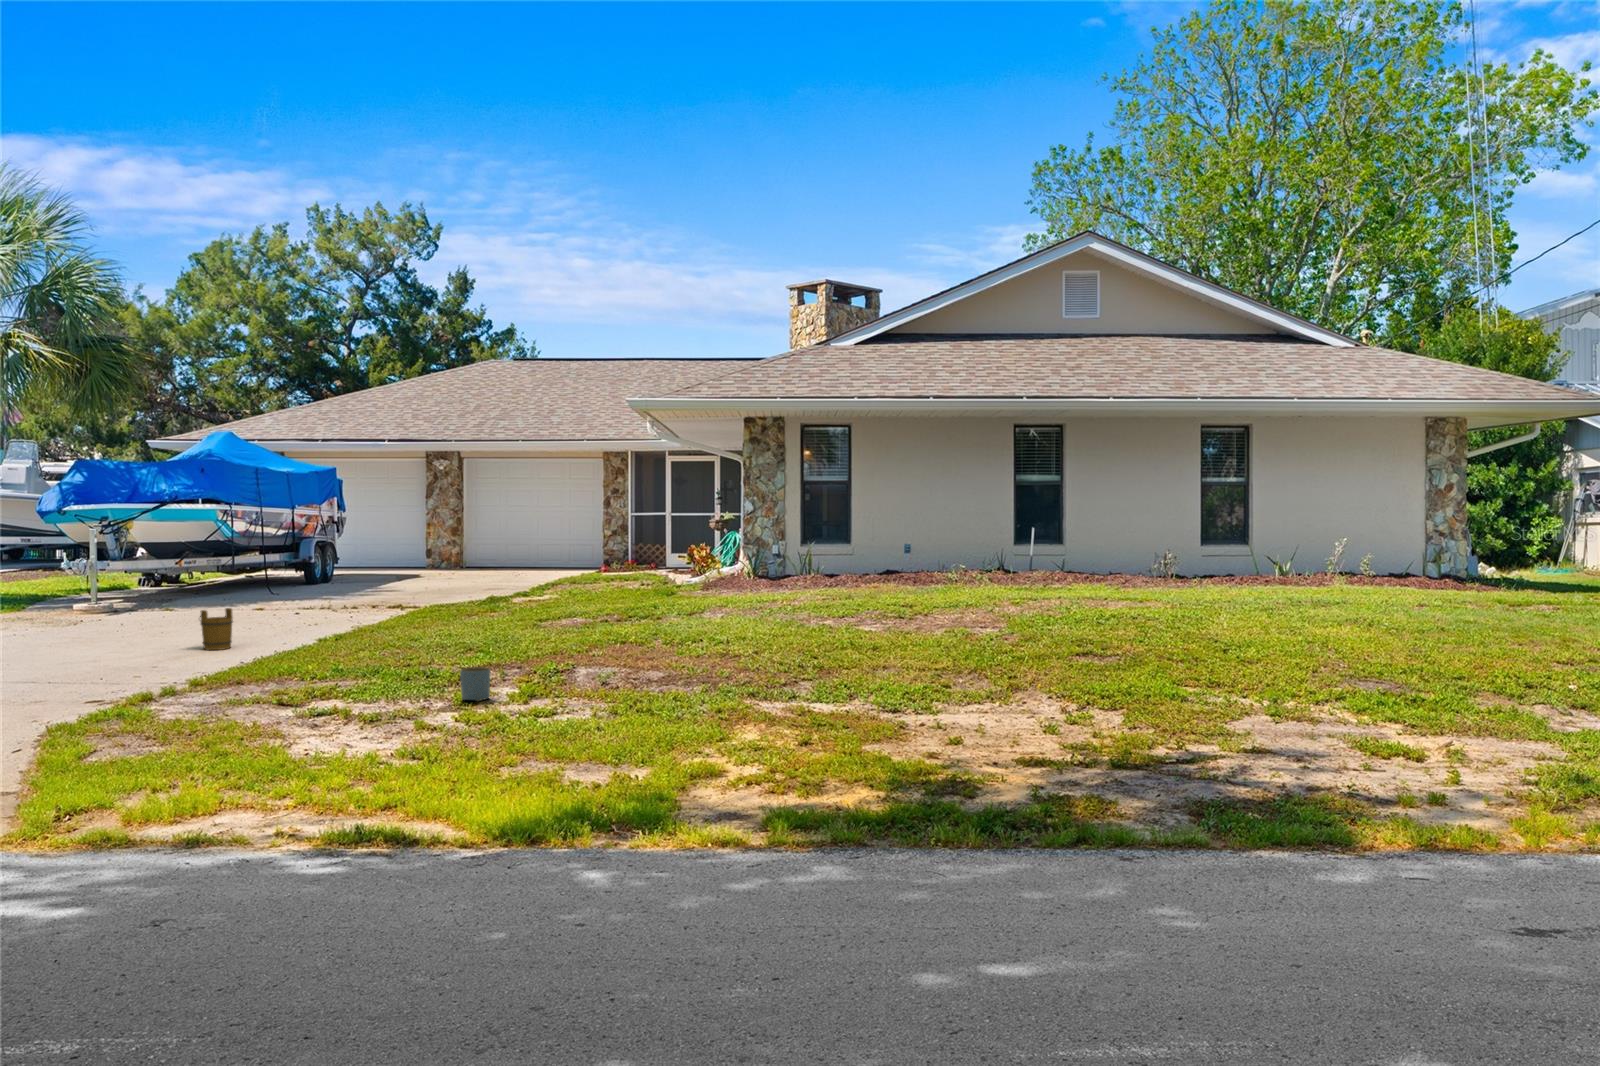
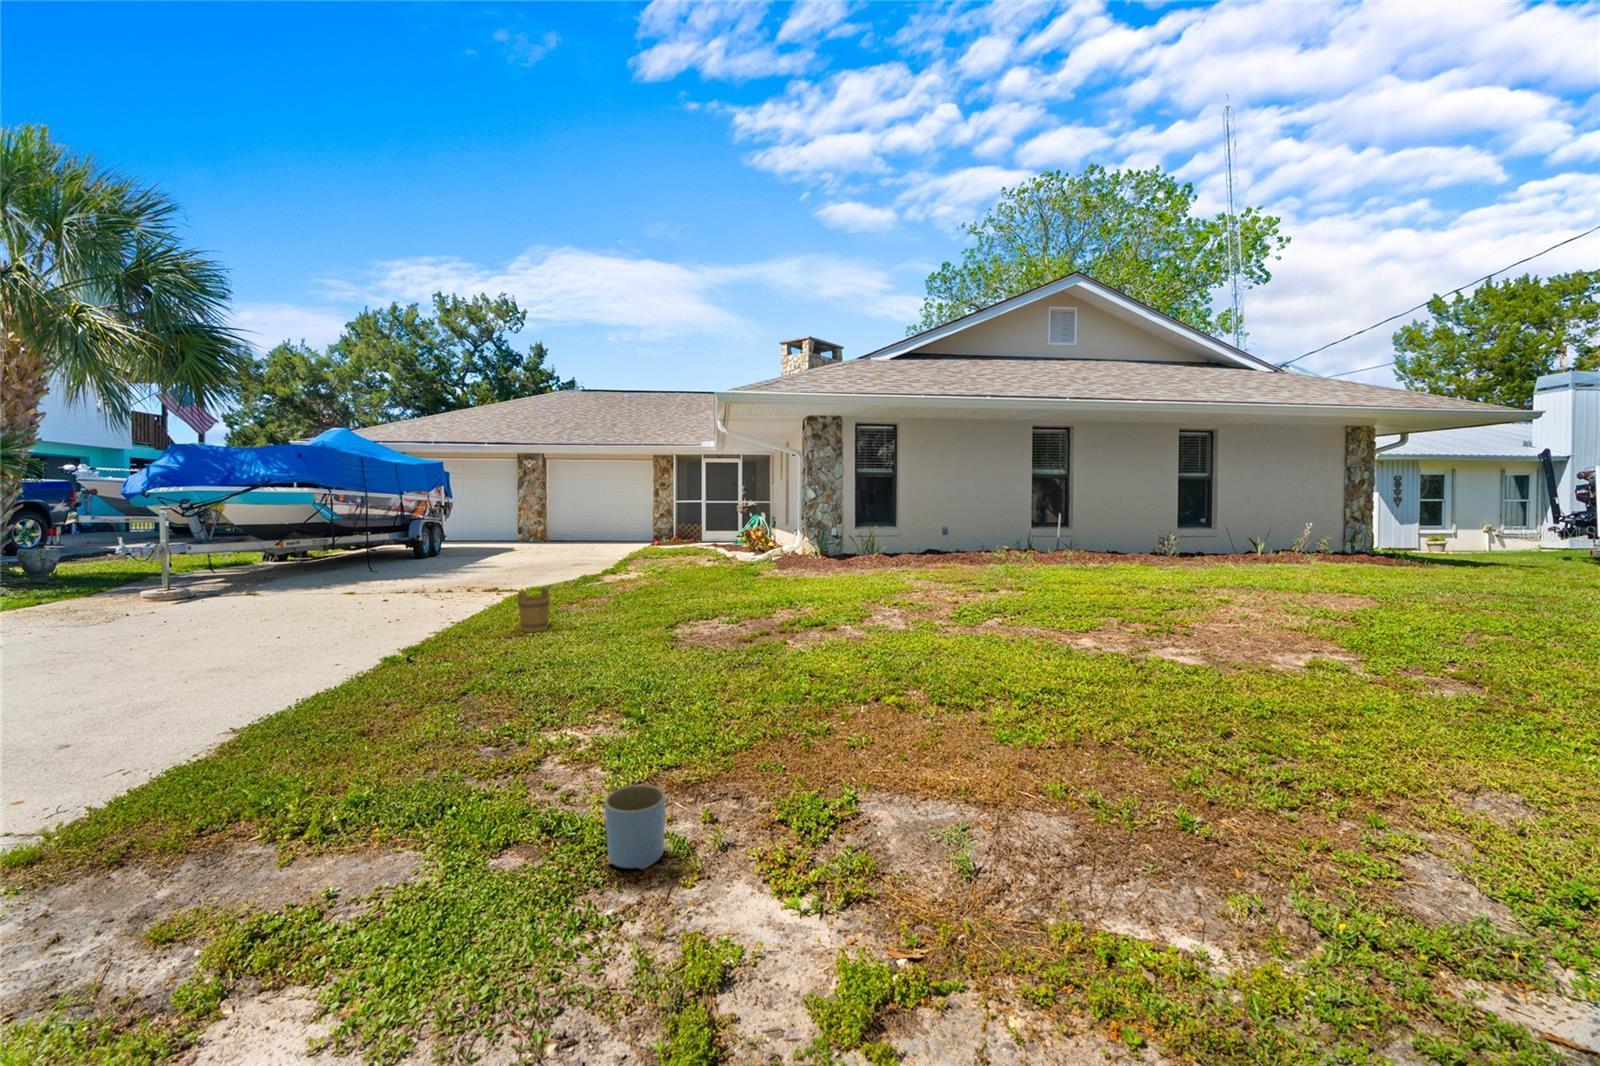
bucket: present [200,608,233,650] -> present [517,587,550,632]

